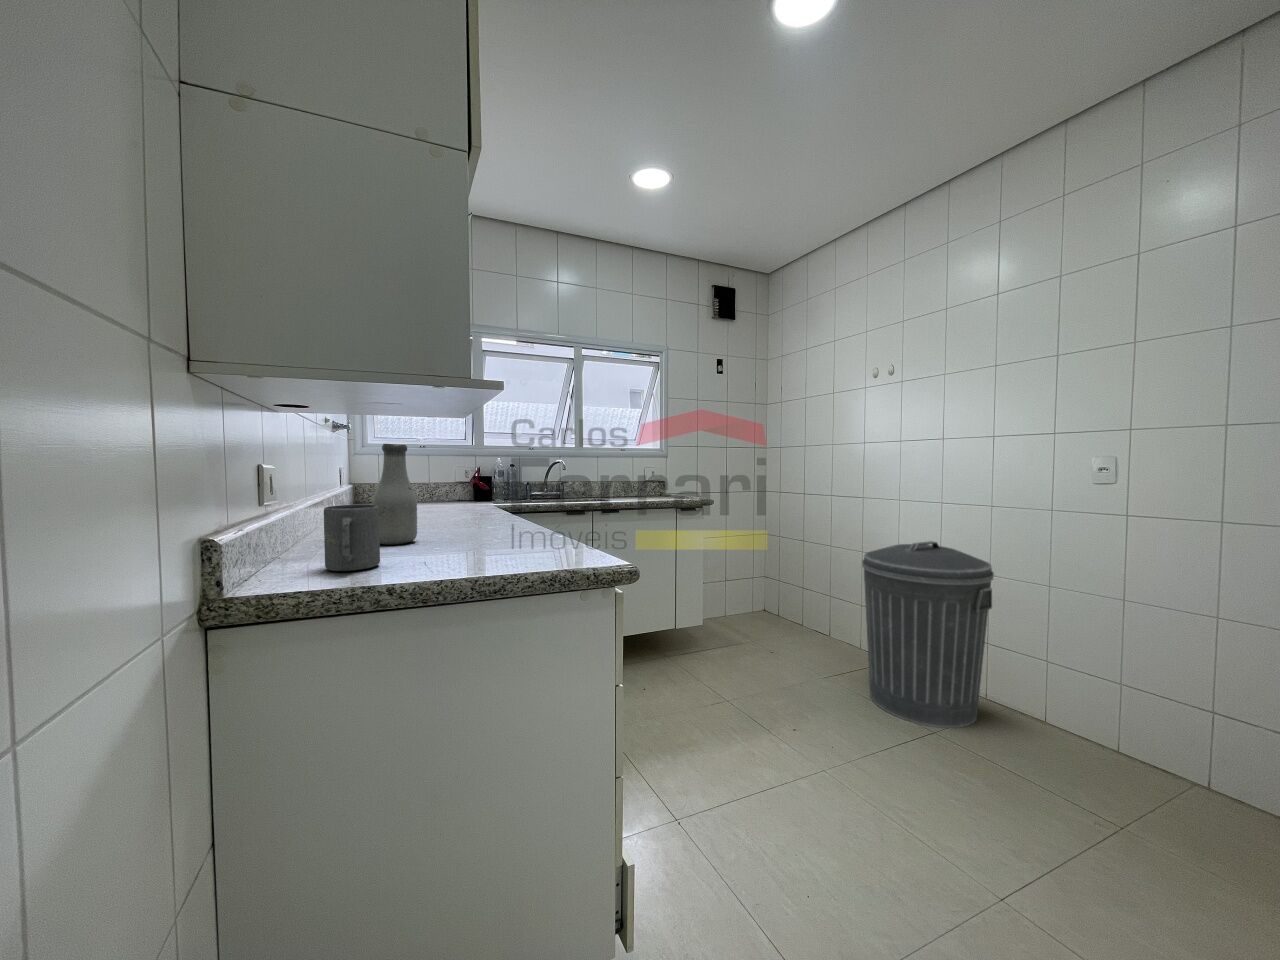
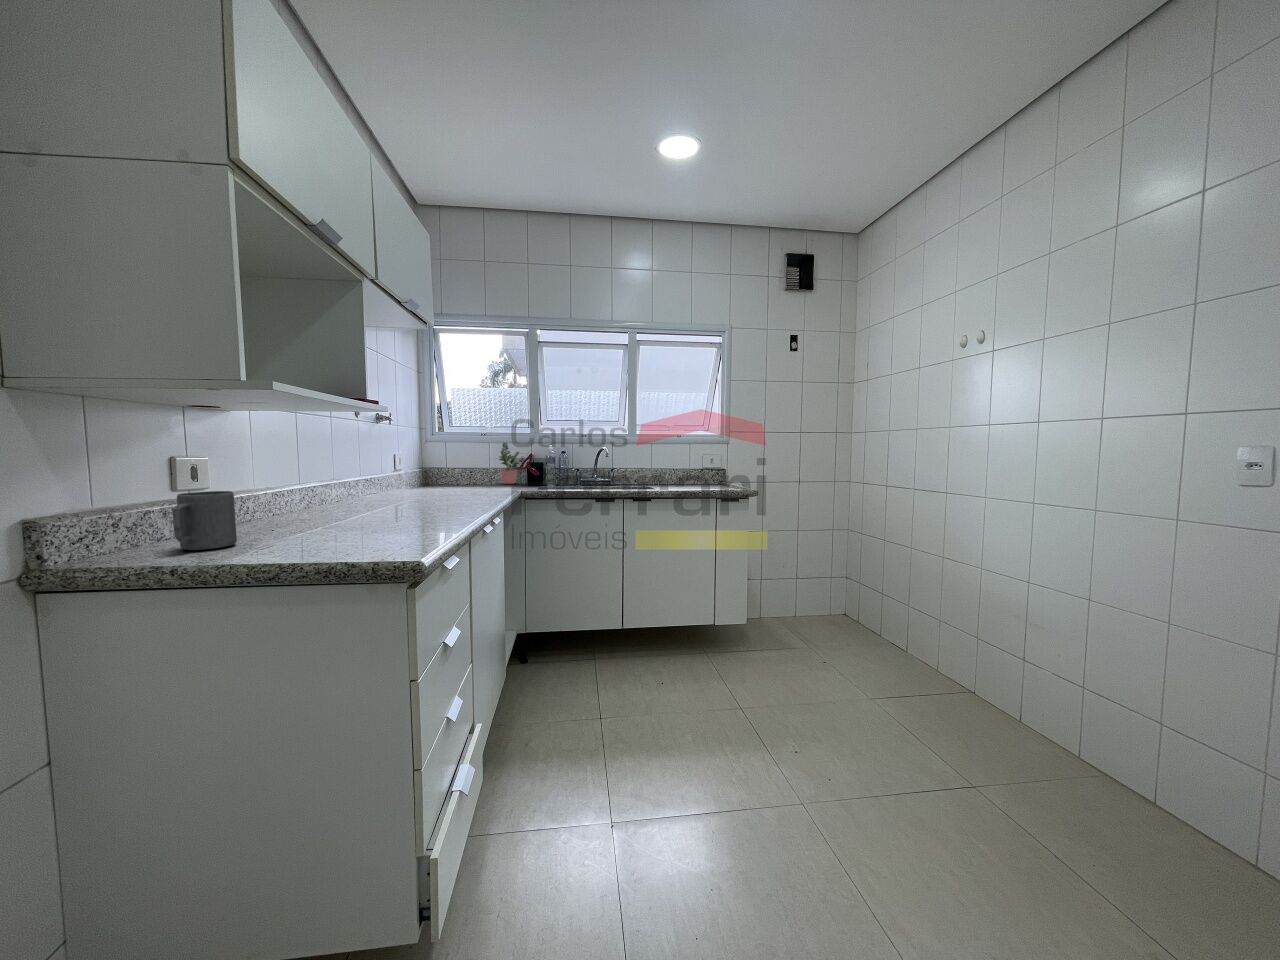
bottle: present [372,444,417,545] -> none [296,435,340,527]
potted plant: none [444,455,476,500] -> present [499,442,524,484]
trash can: present [862,541,994,728] -> none [914,551,1098,796]

